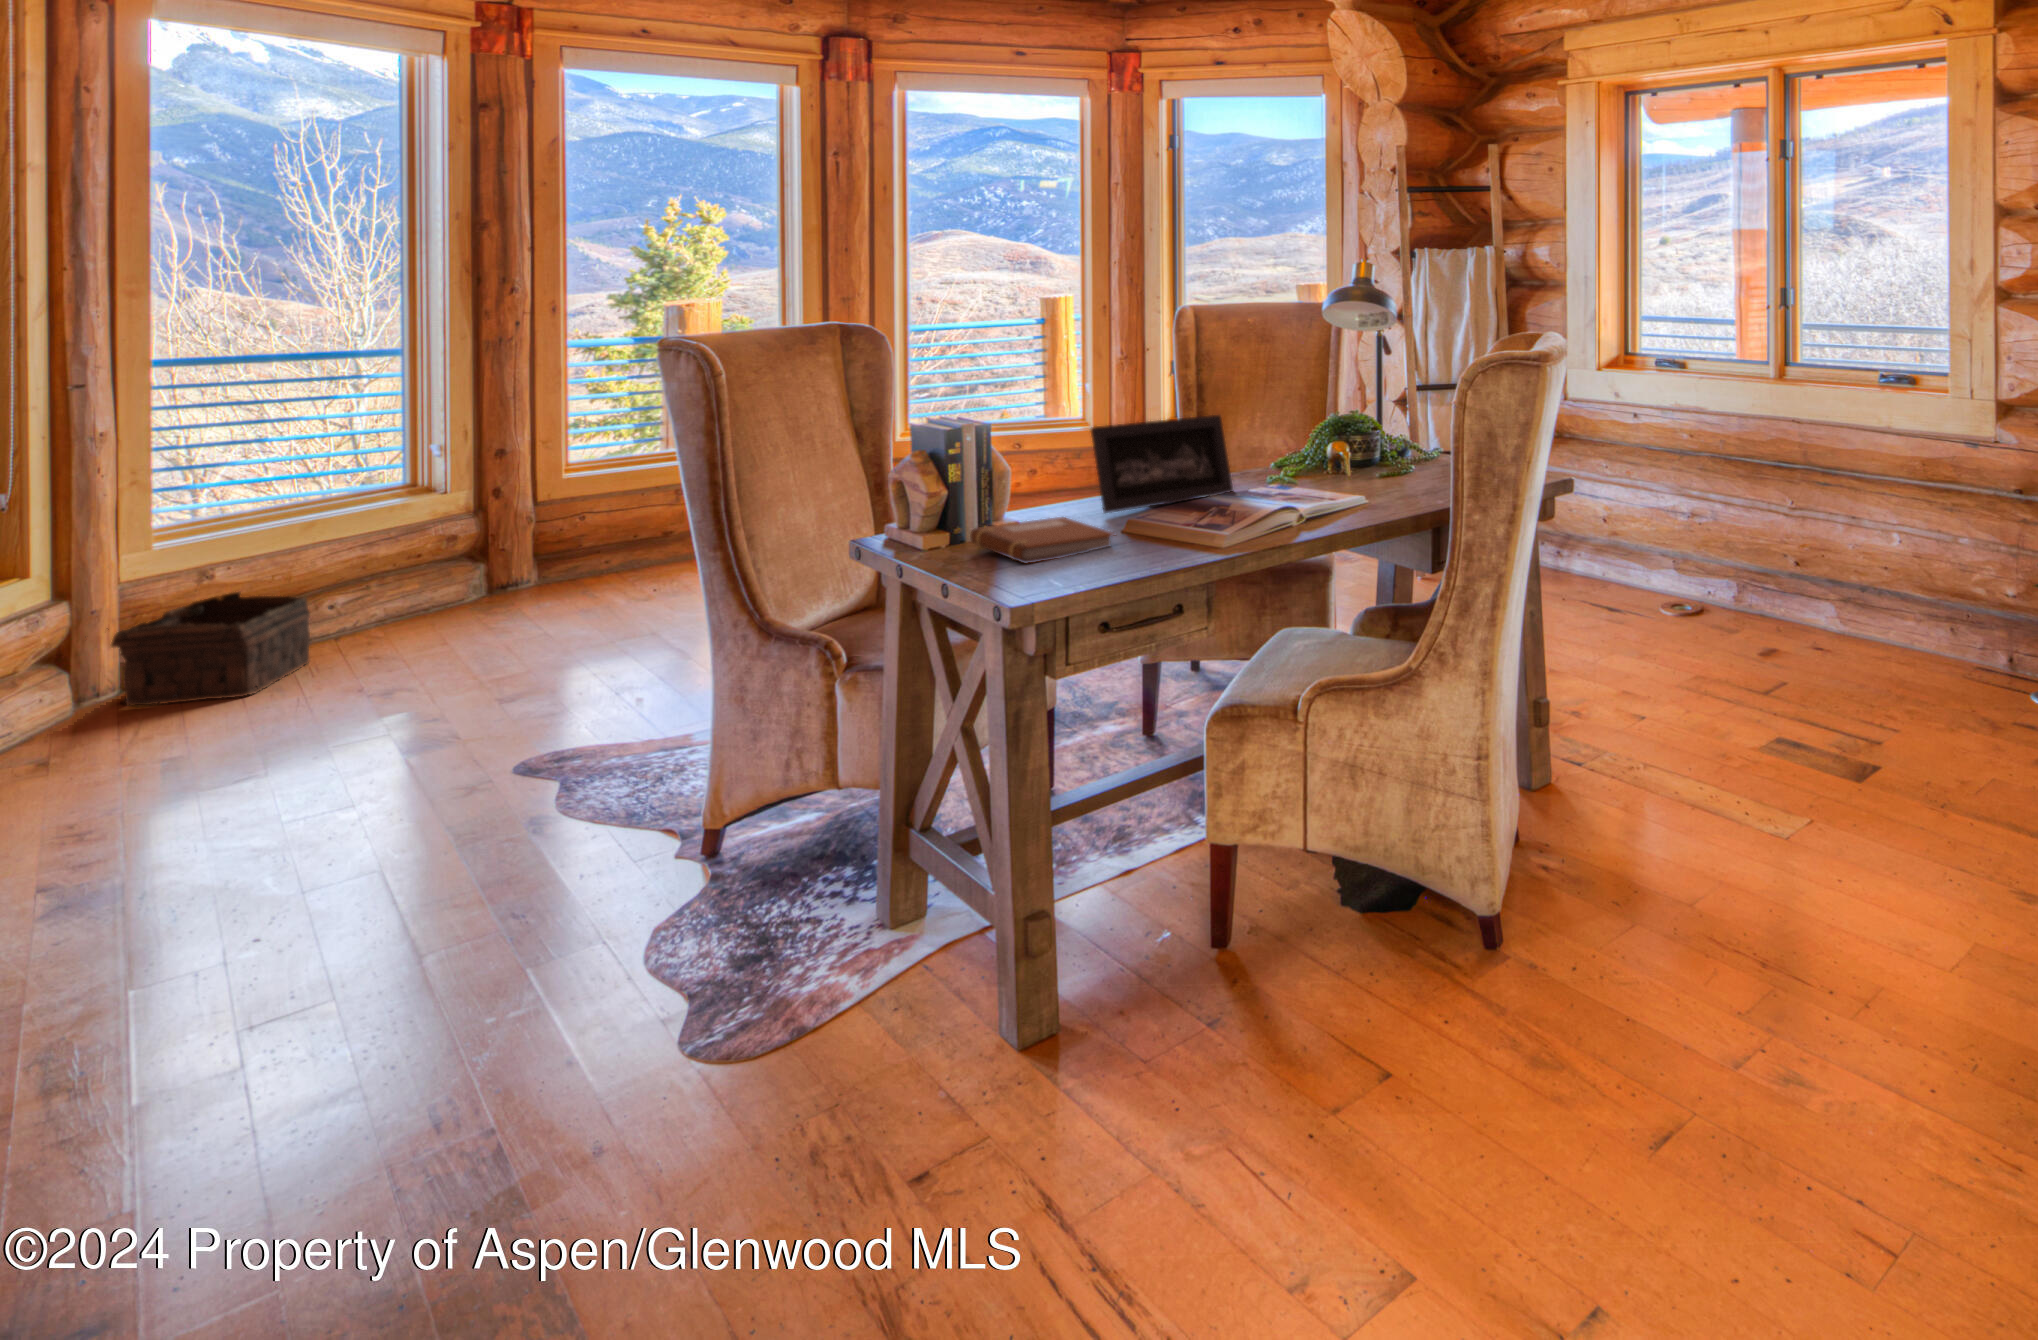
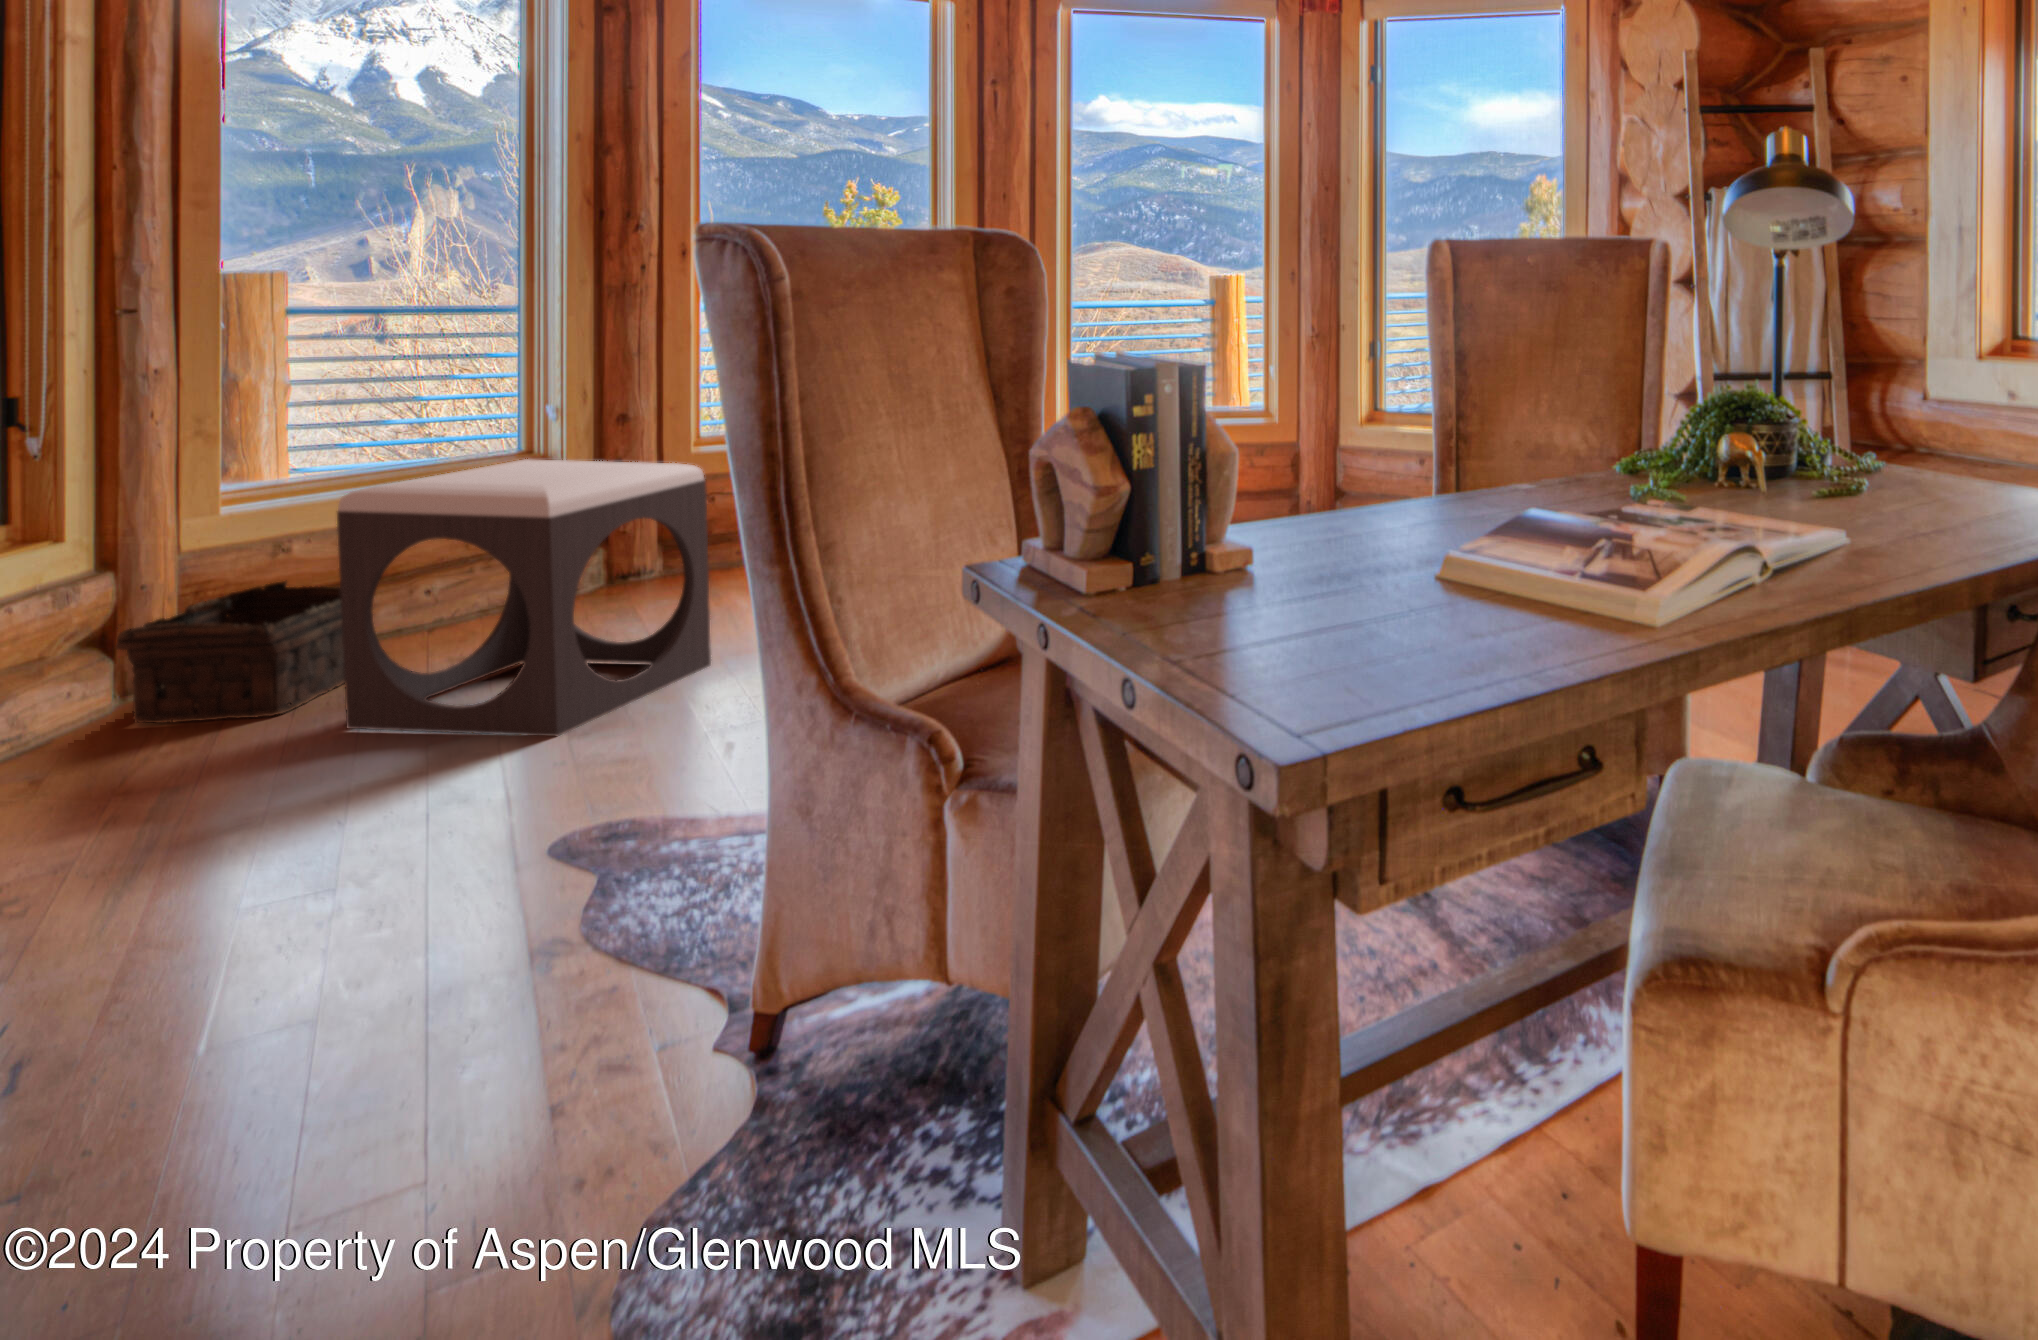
picture frame: present [1091,415,1233,513] -> none [1366,368,1582,530]
footstool: none [306,488,606,702] -> present [337,459,711,736]
notebook: present [970,517,1116,563] -> none [1171,536,1445,637]

